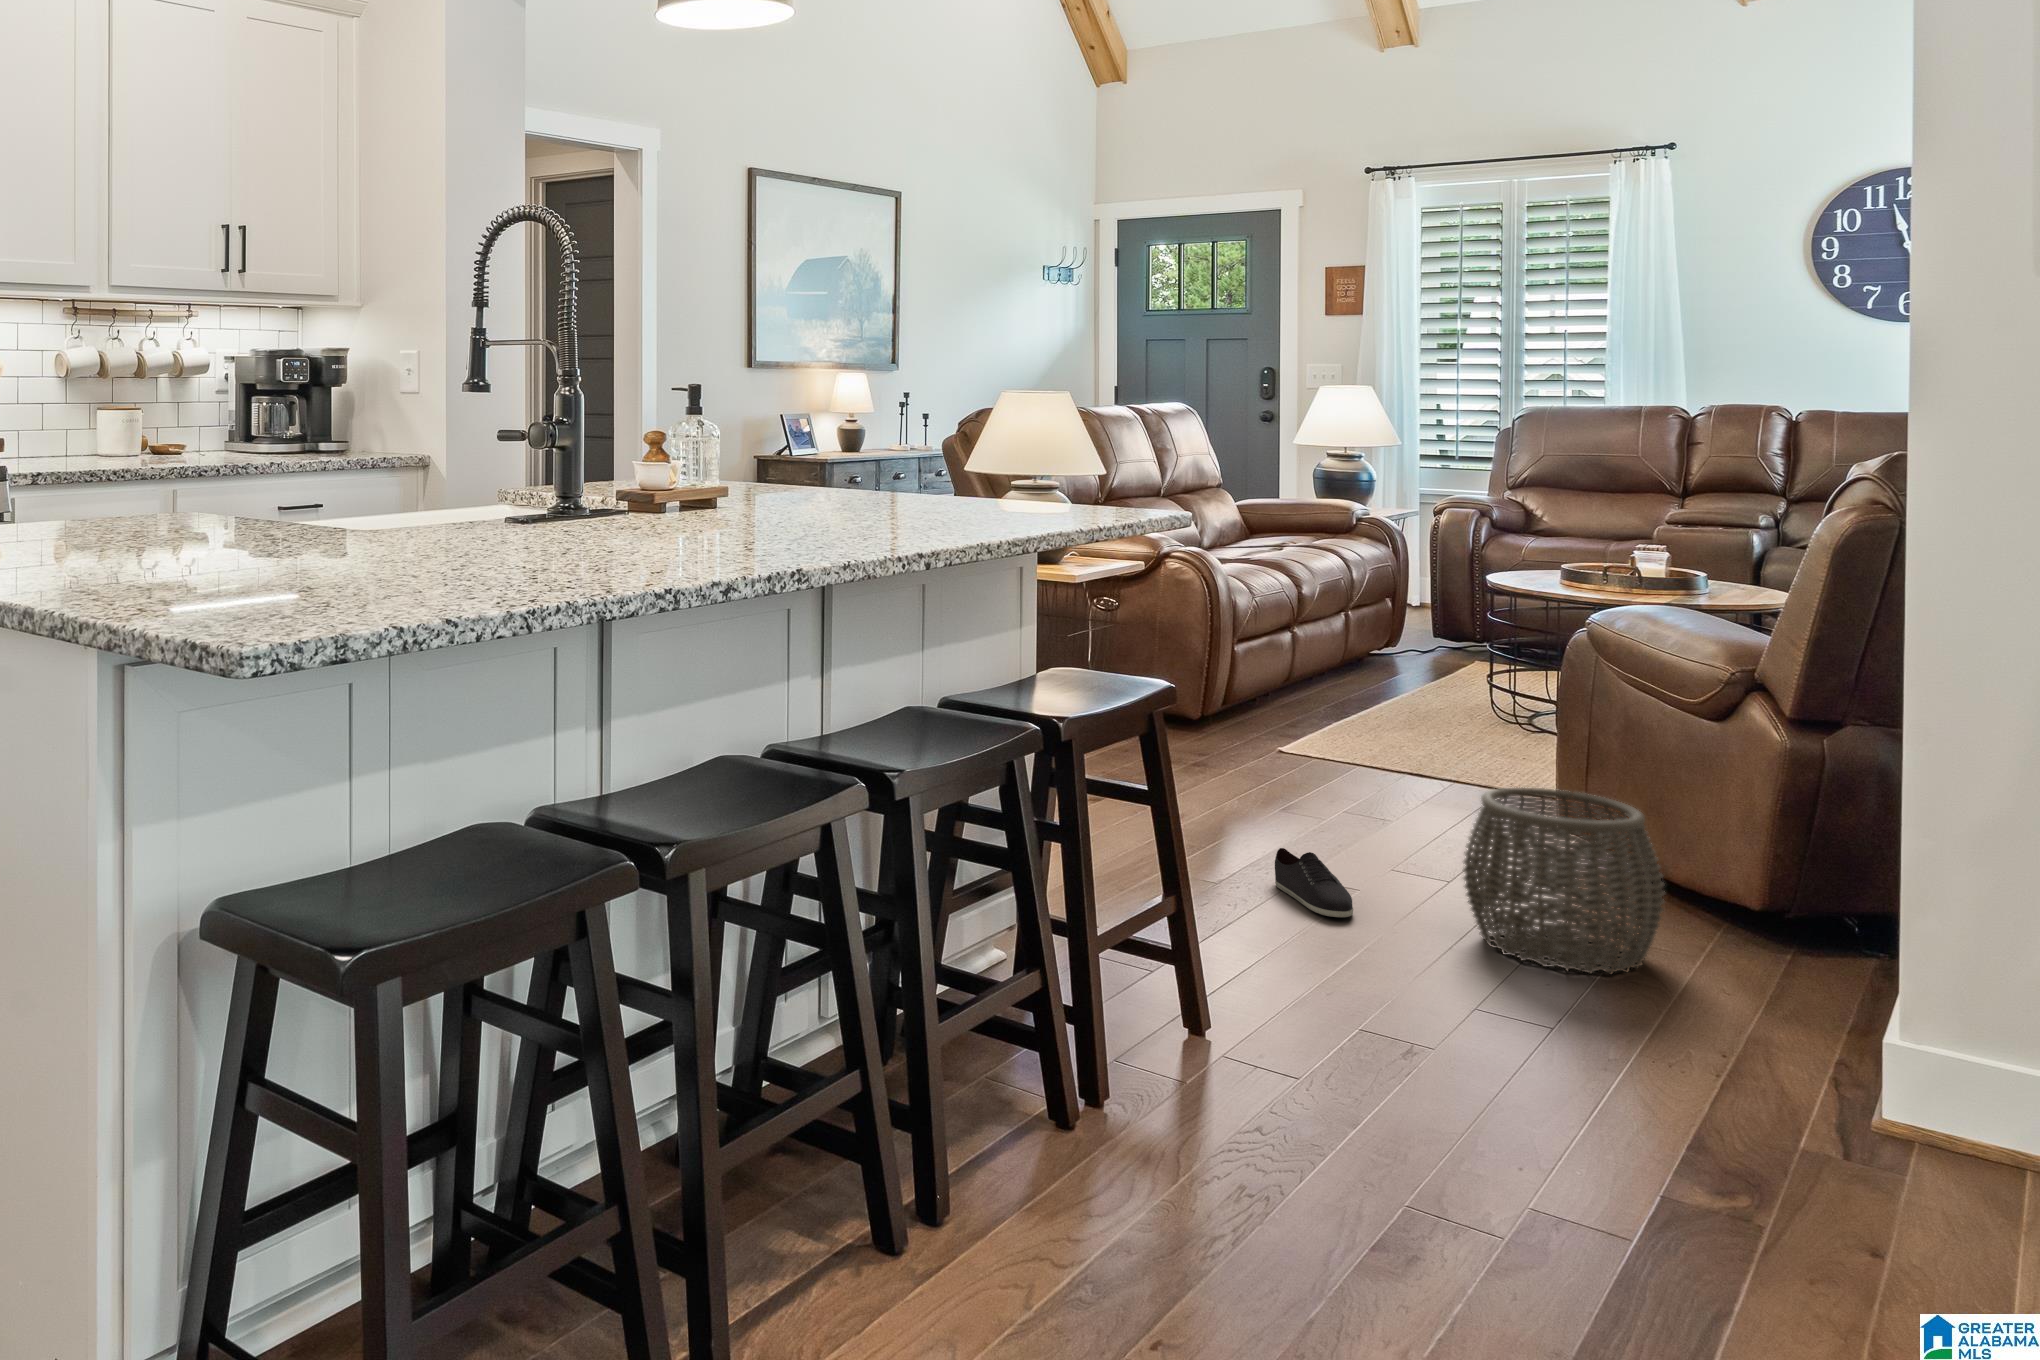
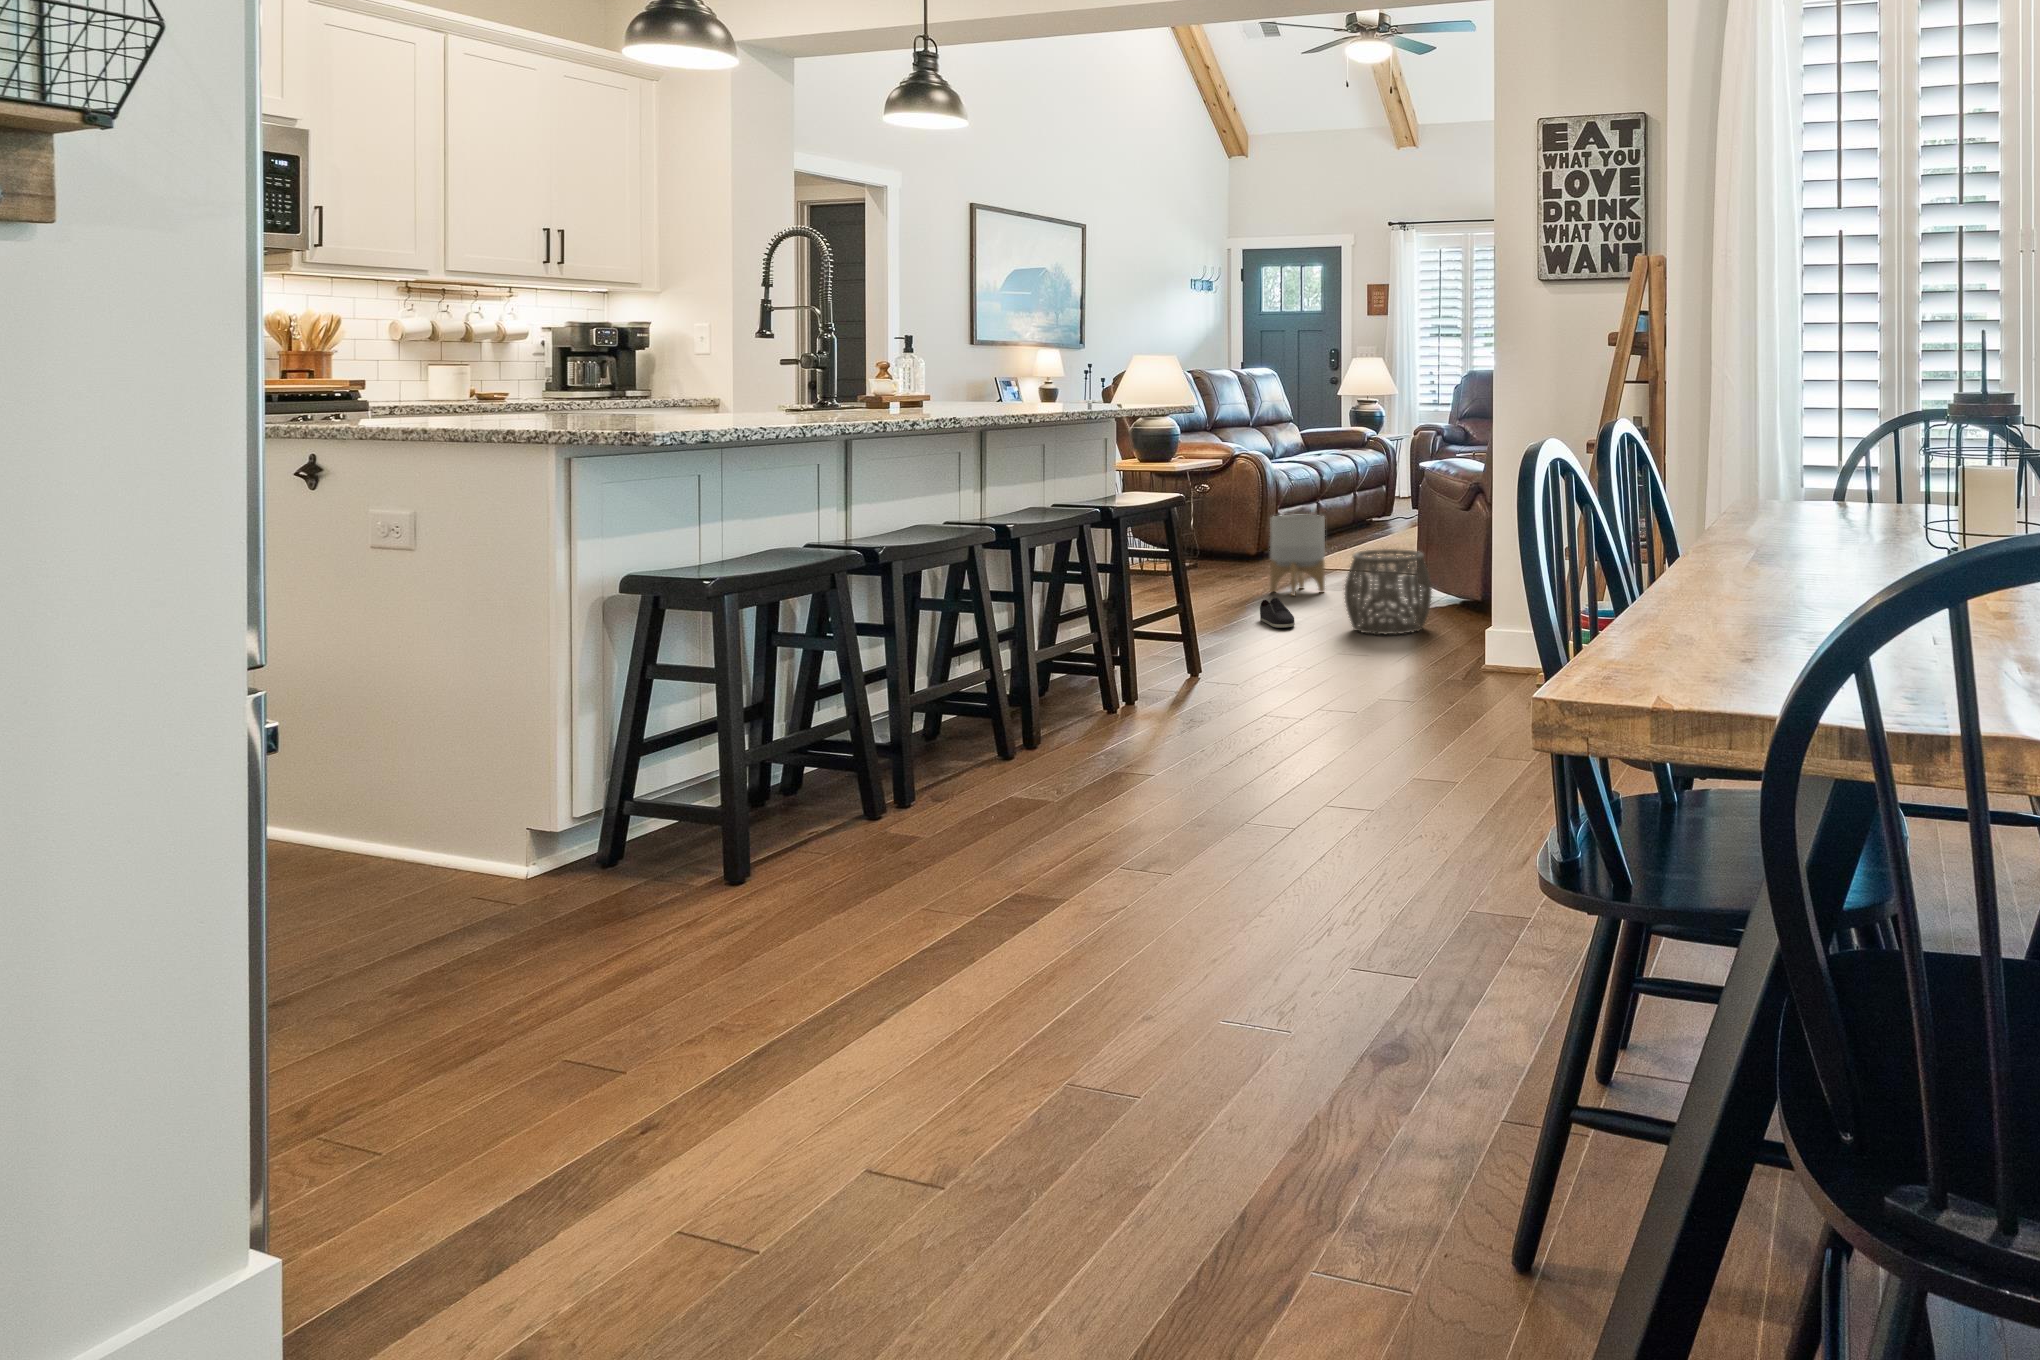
planter: none [1260,675,1363,823] -> present [1270,515,1325,596]

